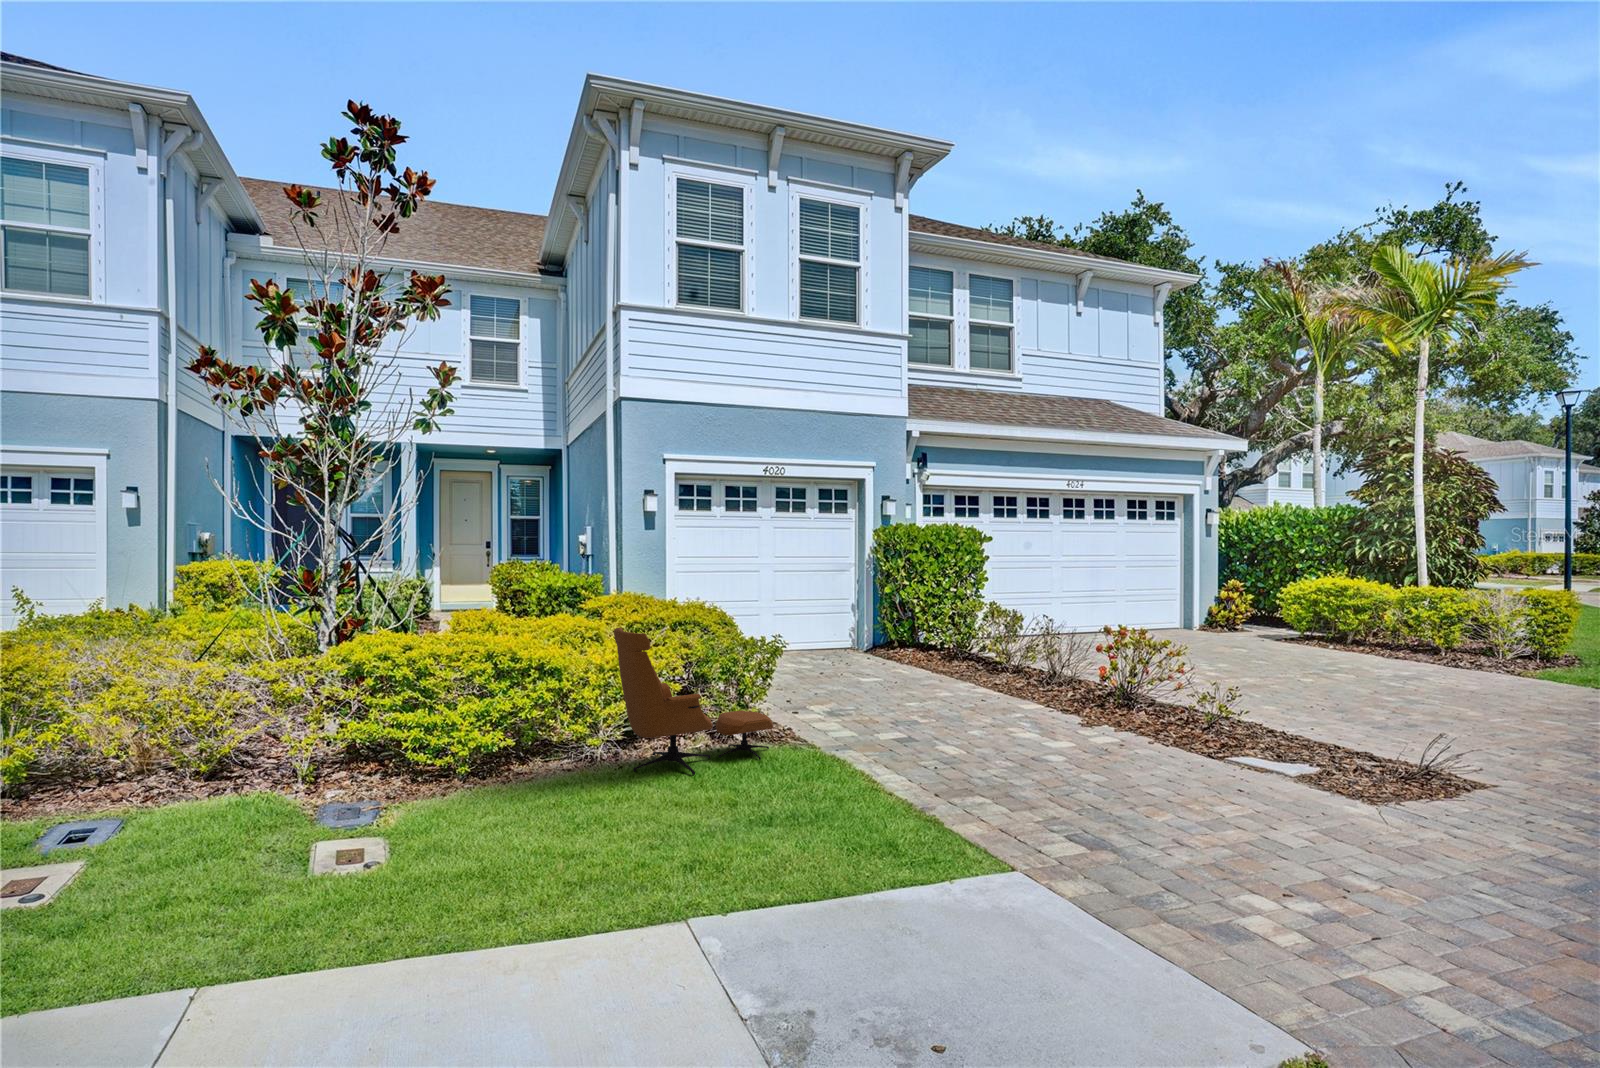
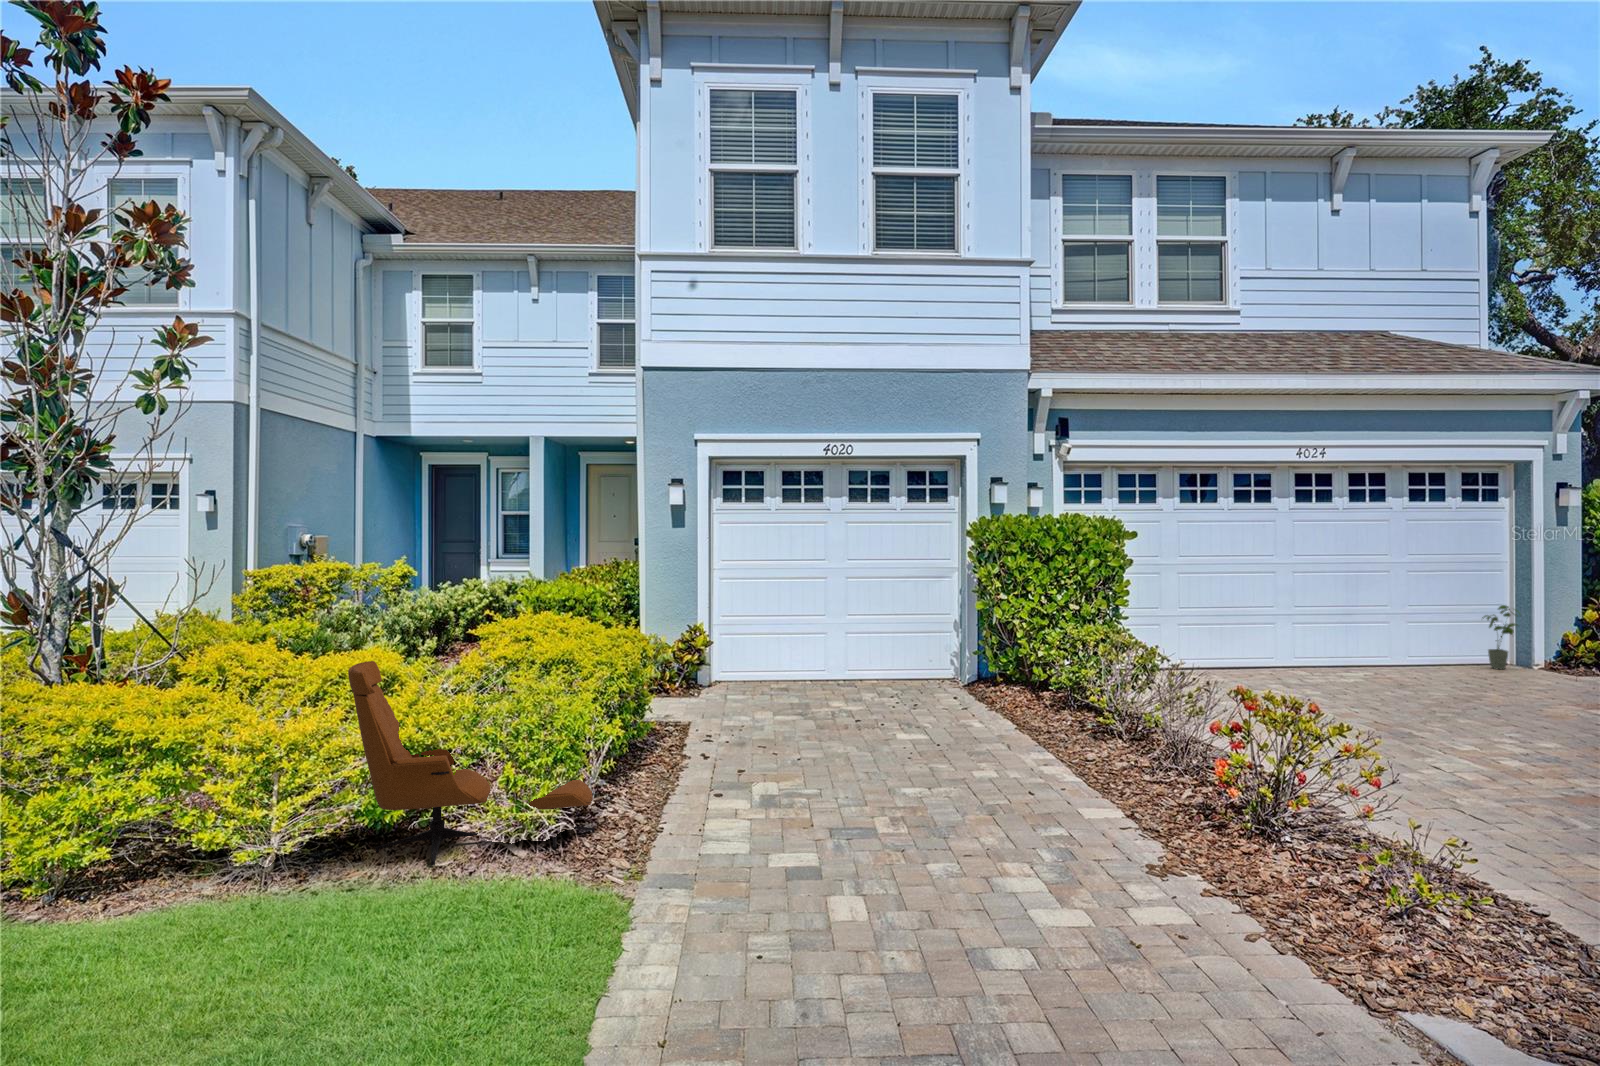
house plant: none [1167,588,1191,631] -> present [1482,605,1516,669]

